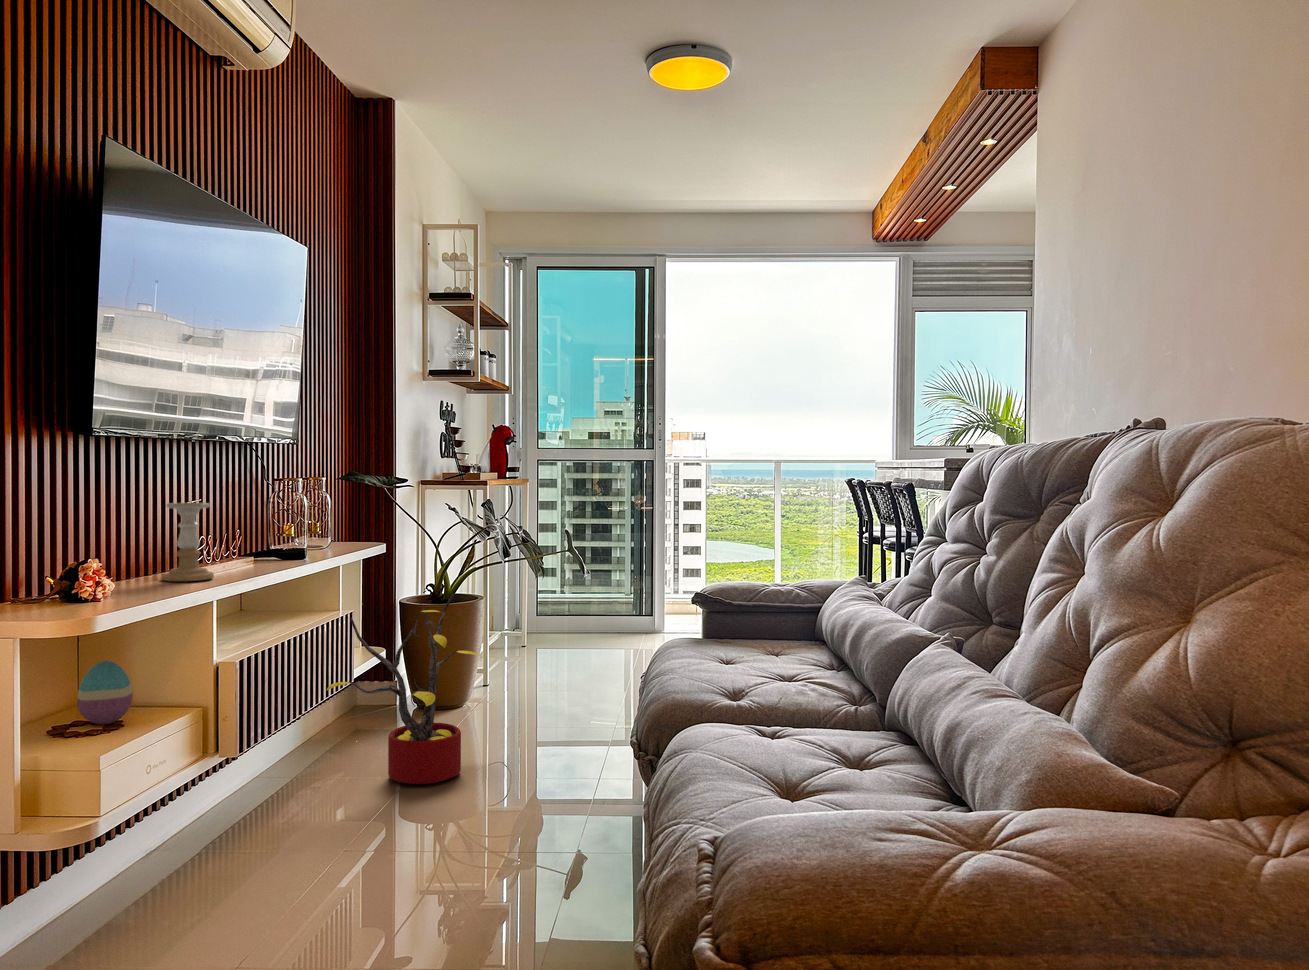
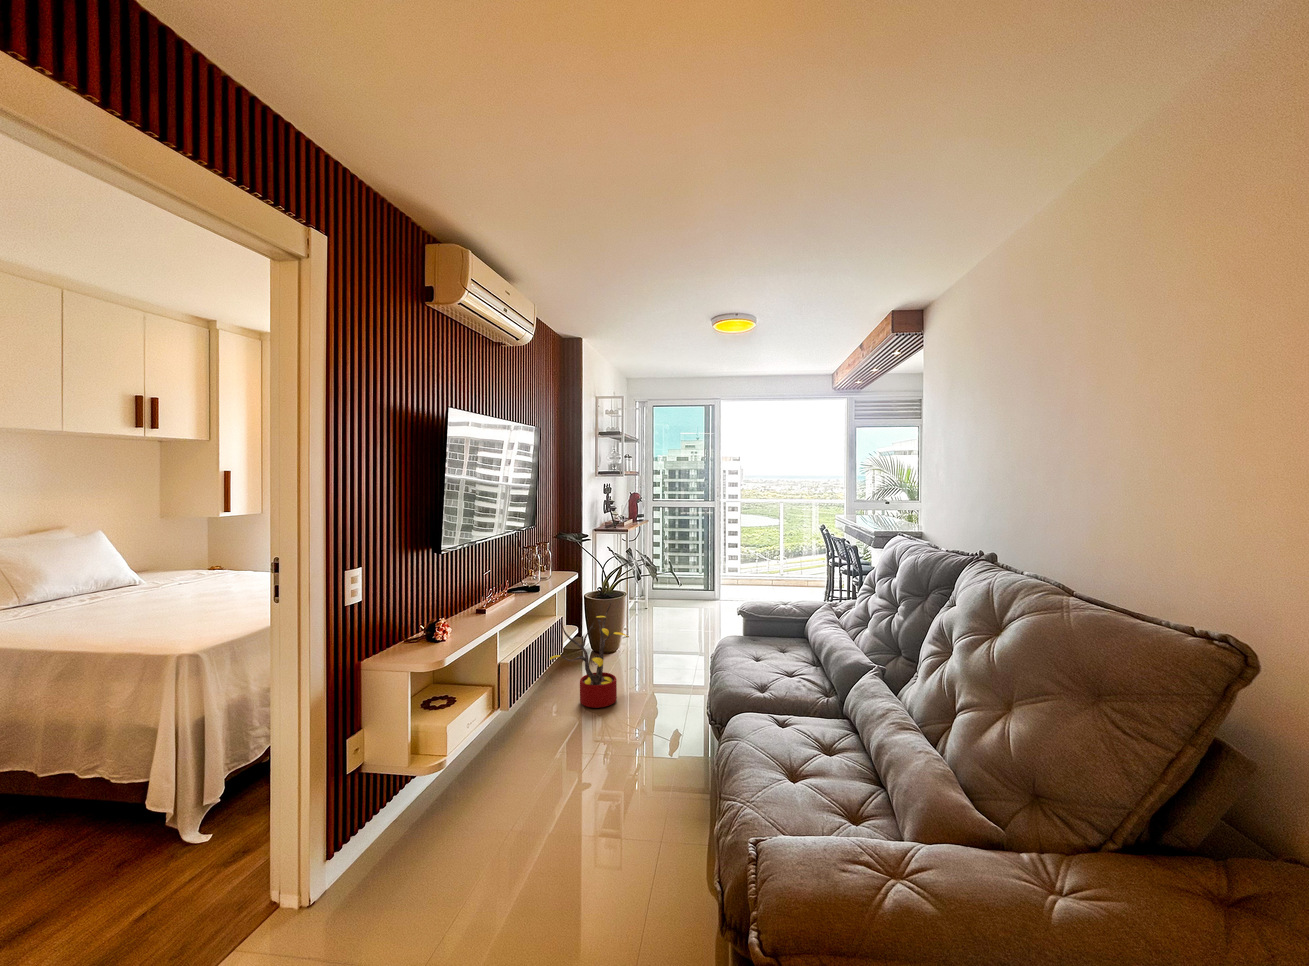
candle holder: present [163,503,214,581] -> none [471,574,495,616]
decorative egg: present [77,661,133,724] -> none [433,660,459,693]

